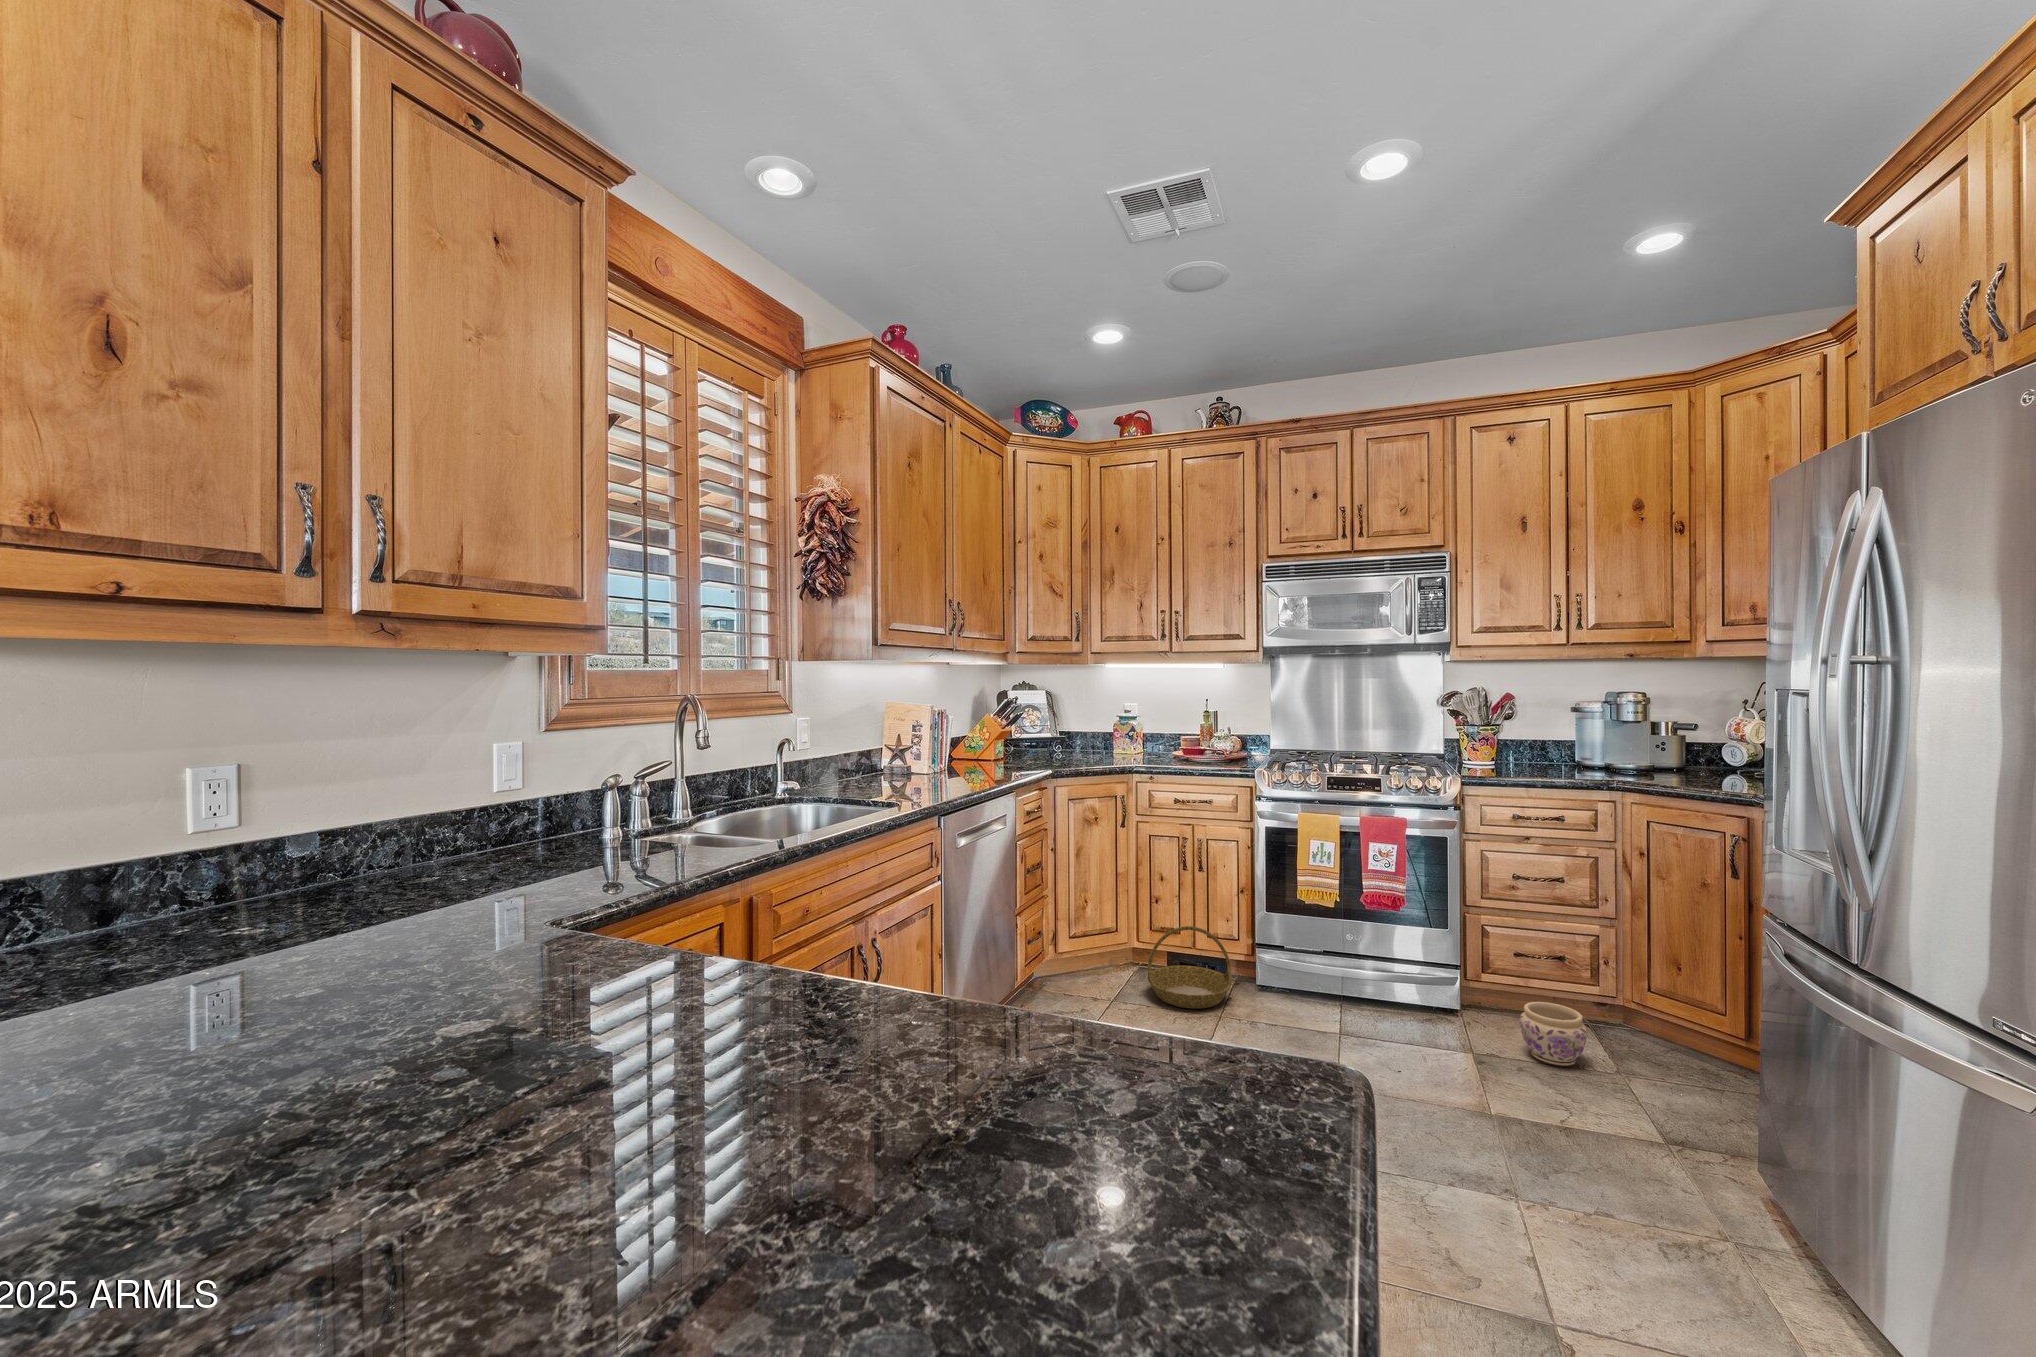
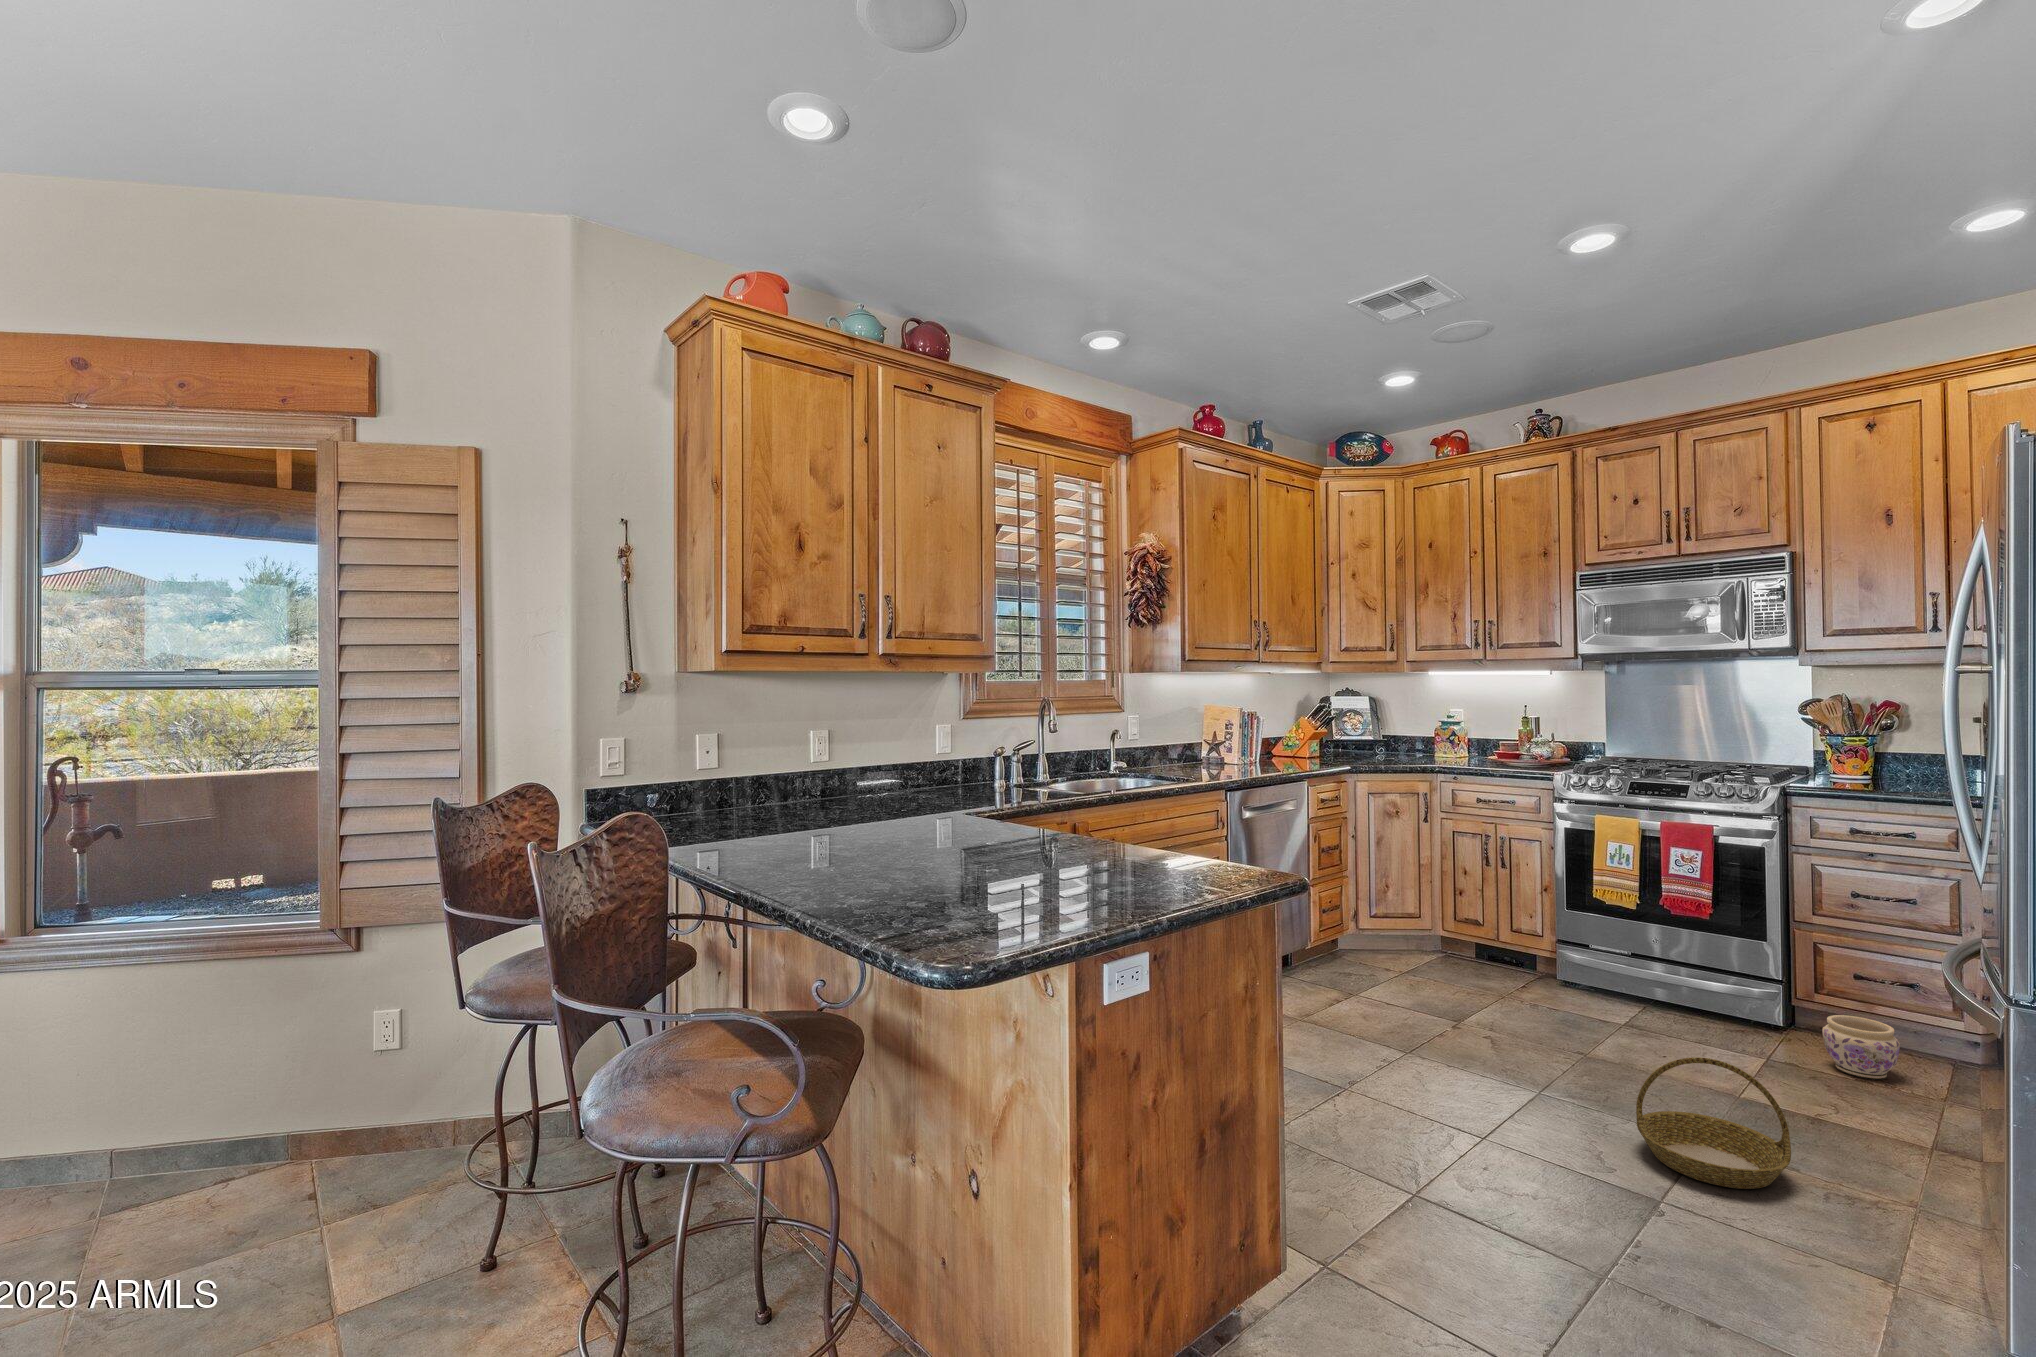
basket: present [1148,926,1232,1009] -> present [1636,1057,1791,1189]

